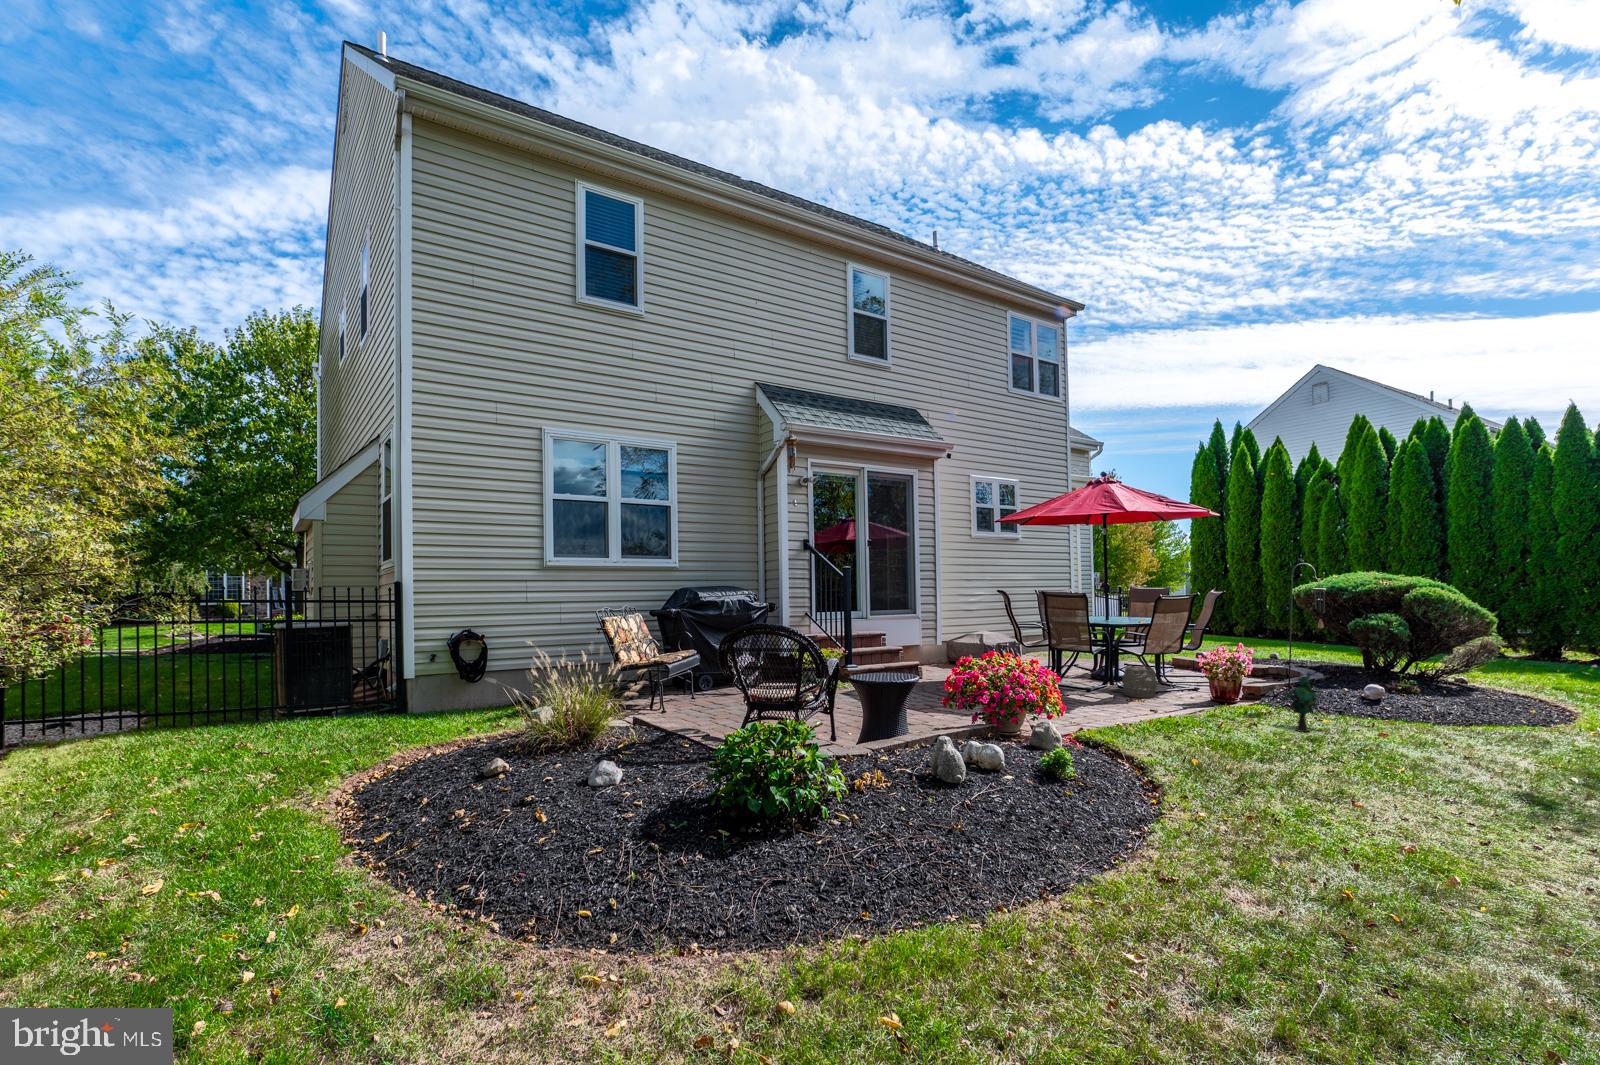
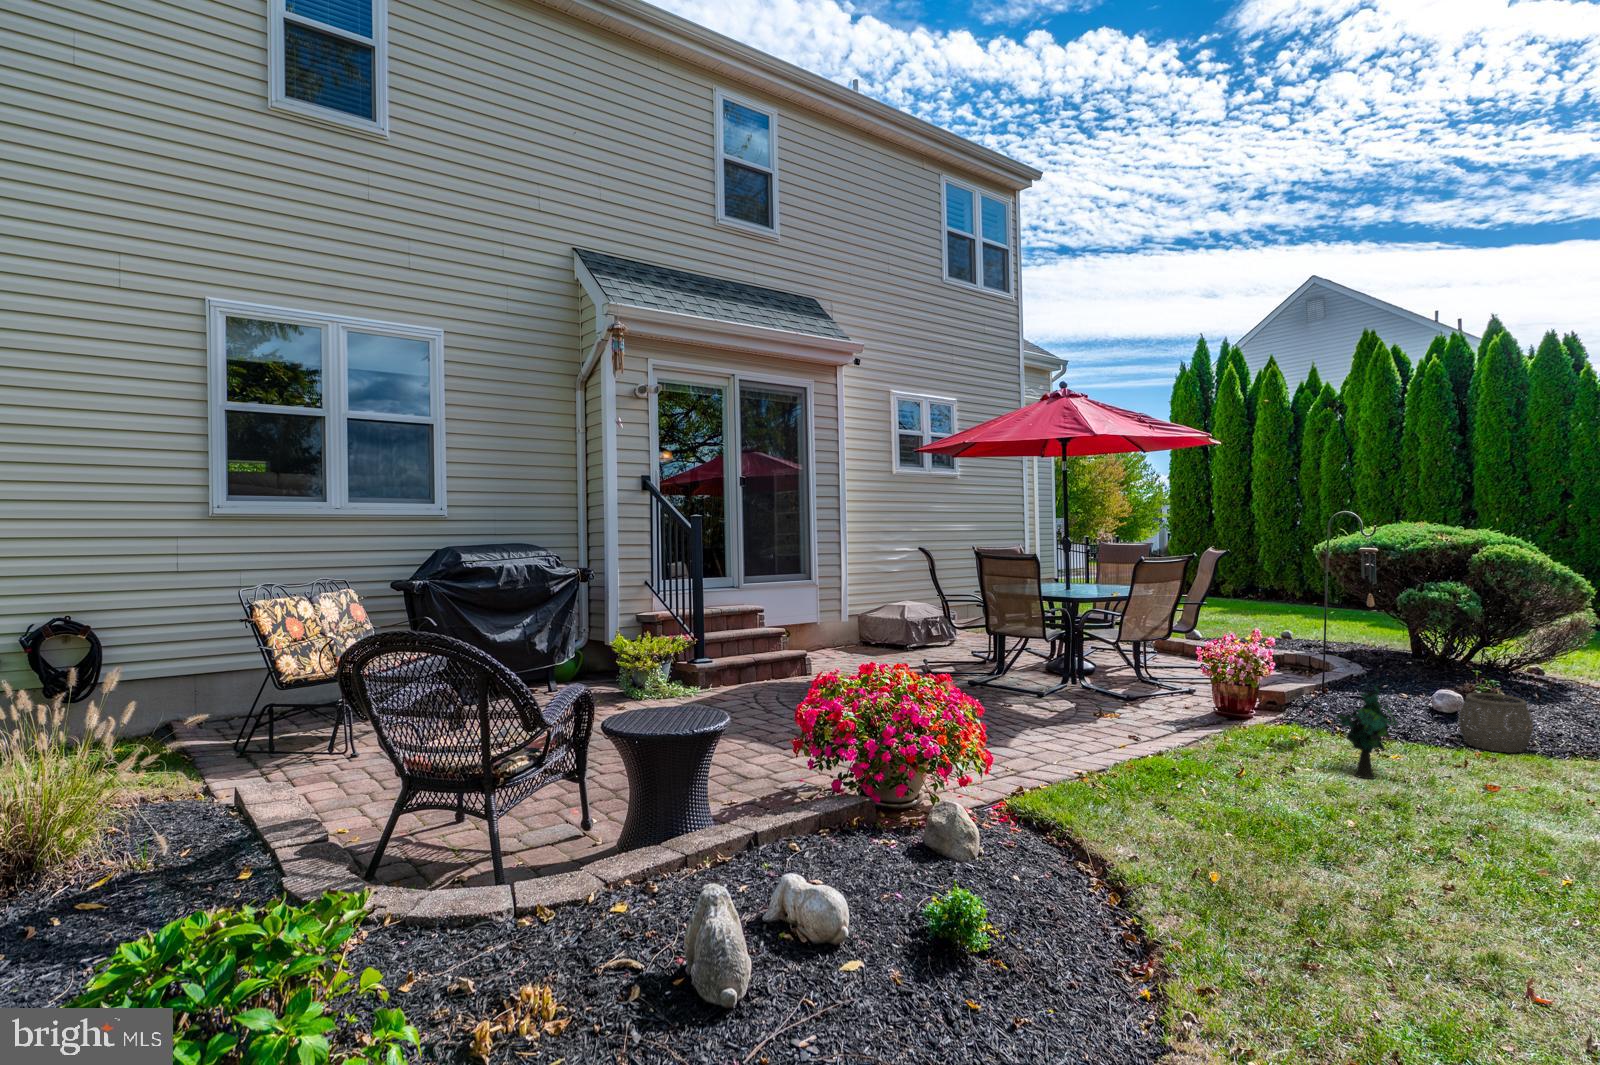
woven basket: present [1122,666,1157,698] -> present [1459,693,1533,753]

